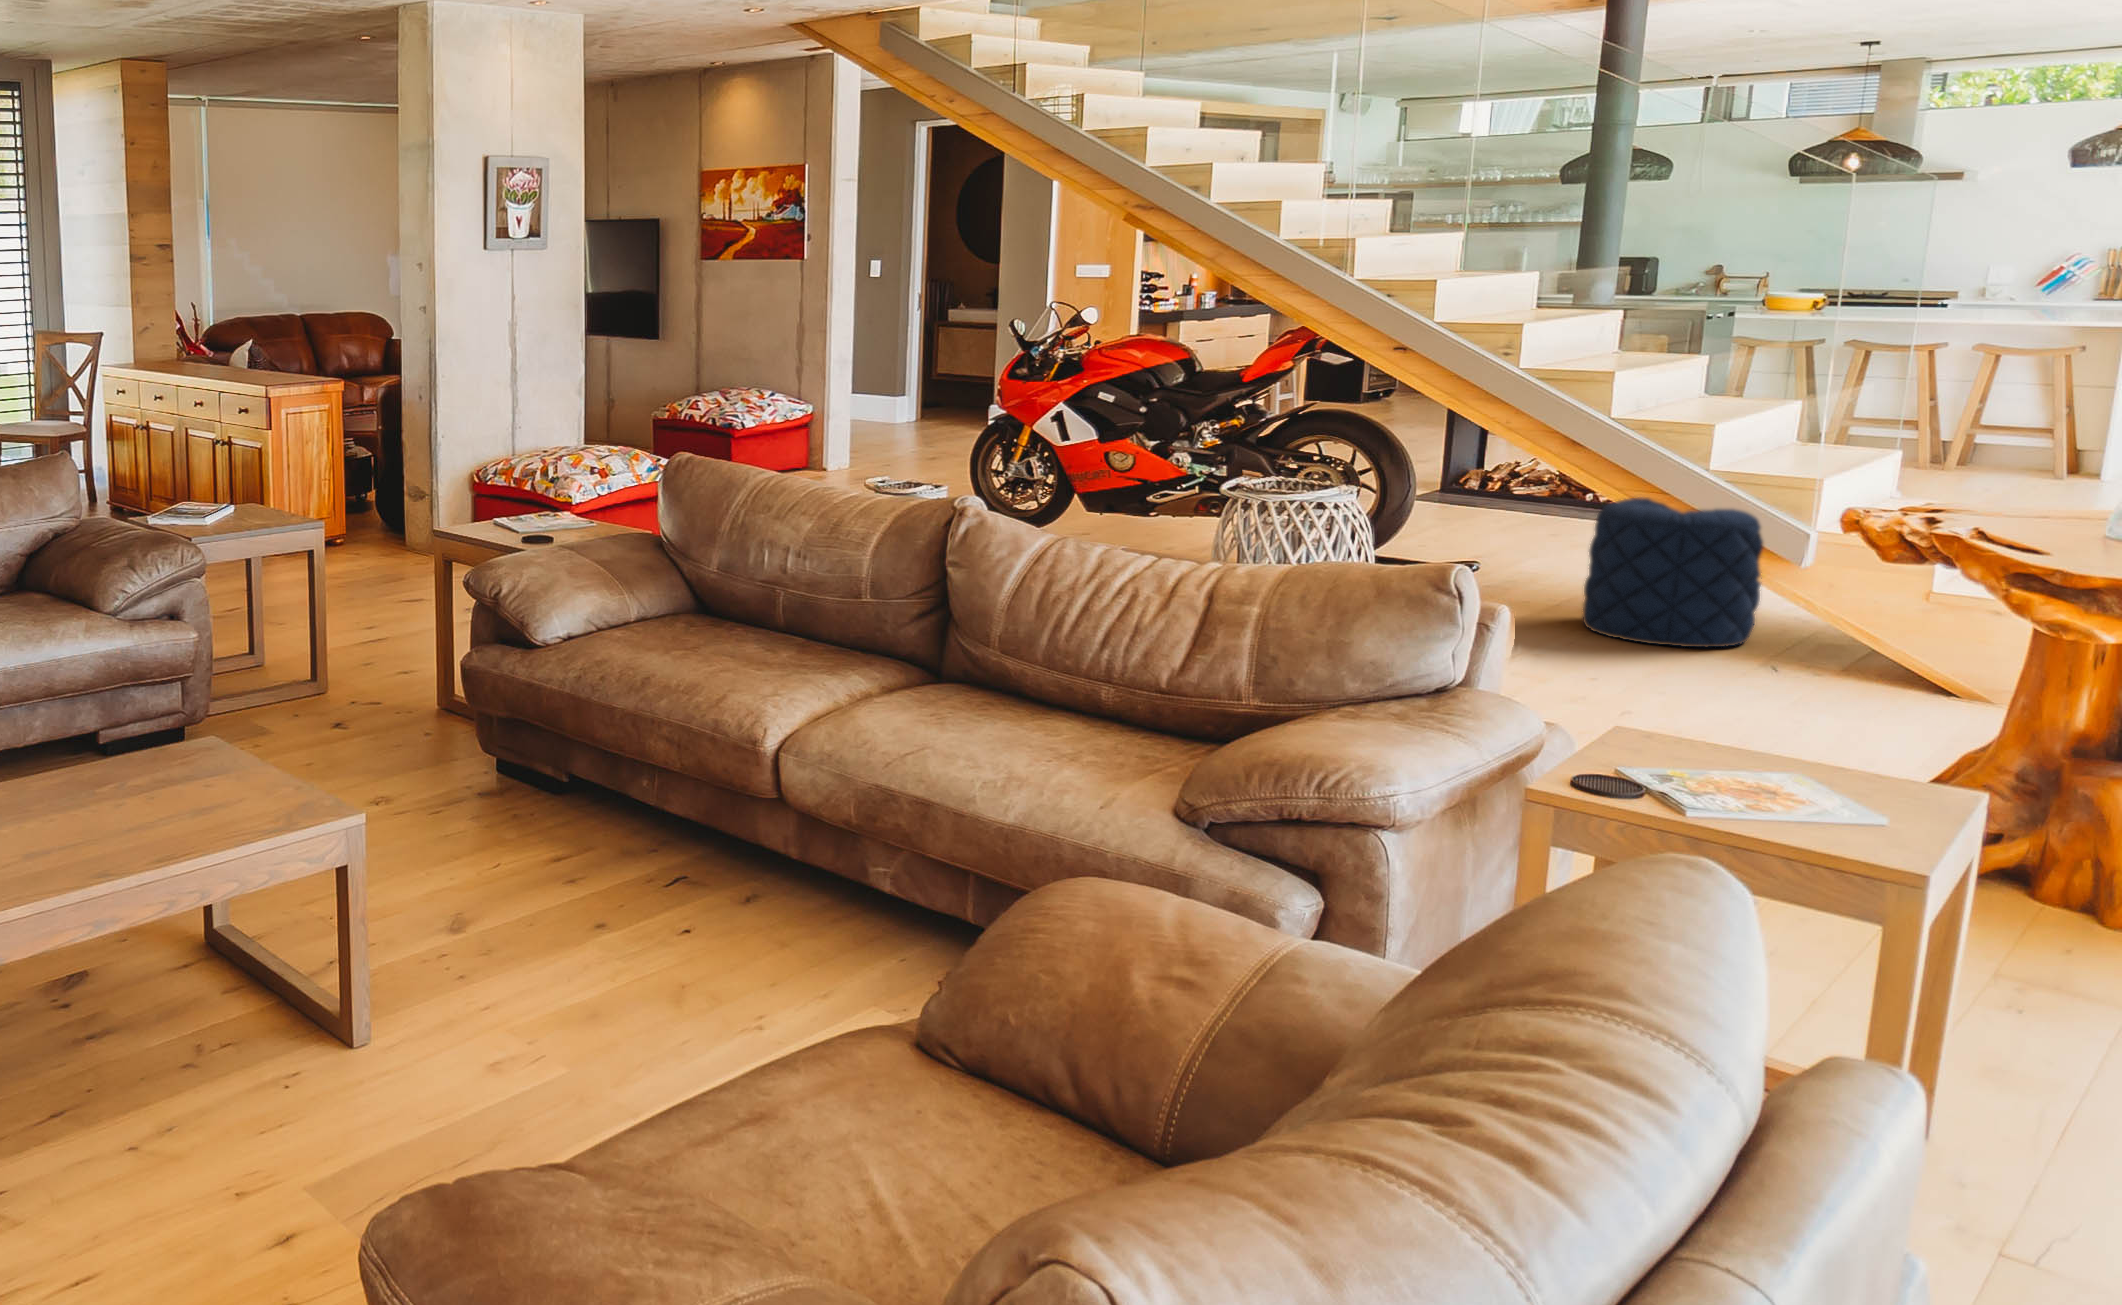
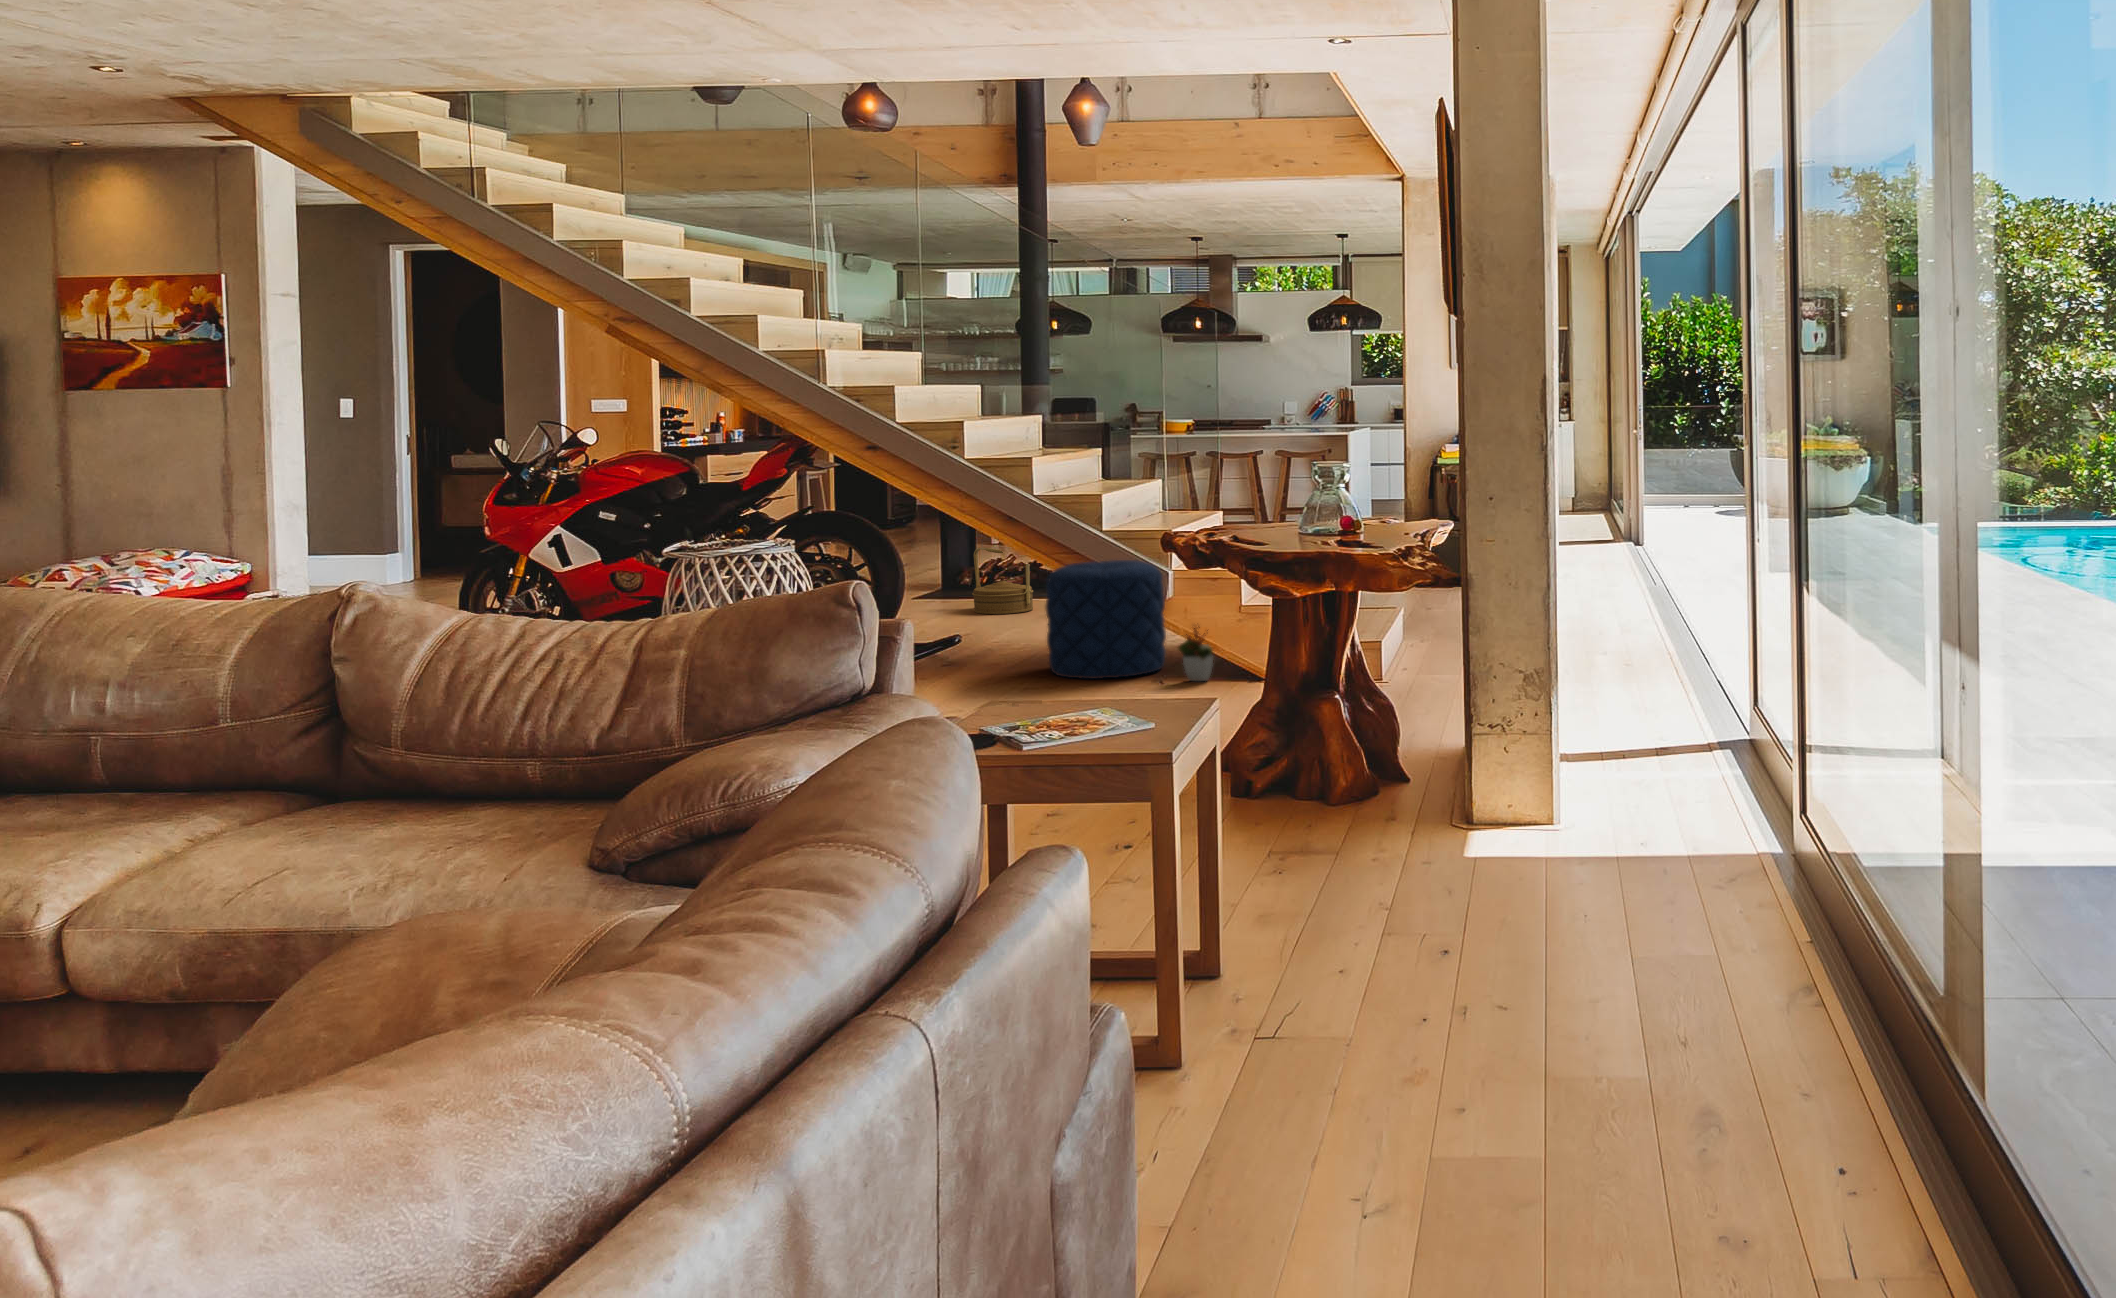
basket: none [1477,454,1562,536] -> present [972,548,1033,614]
decorative plant: none [1778,595,1836,671] -> present [1179,626,1213,681]

